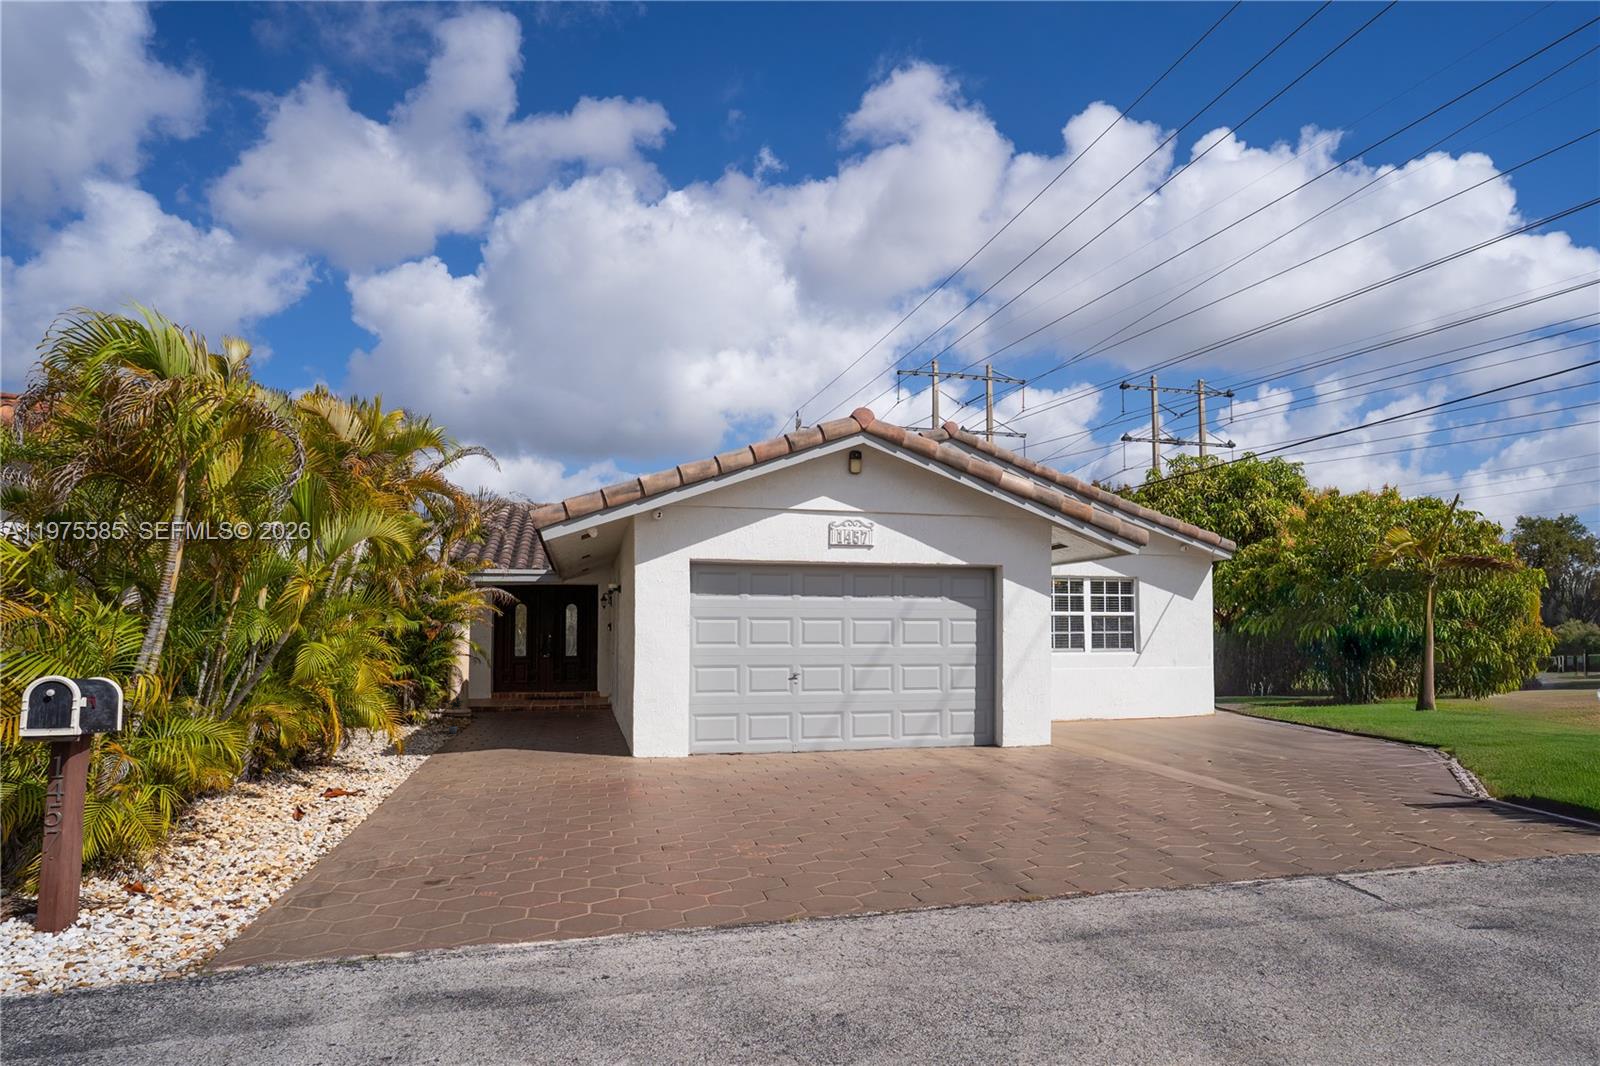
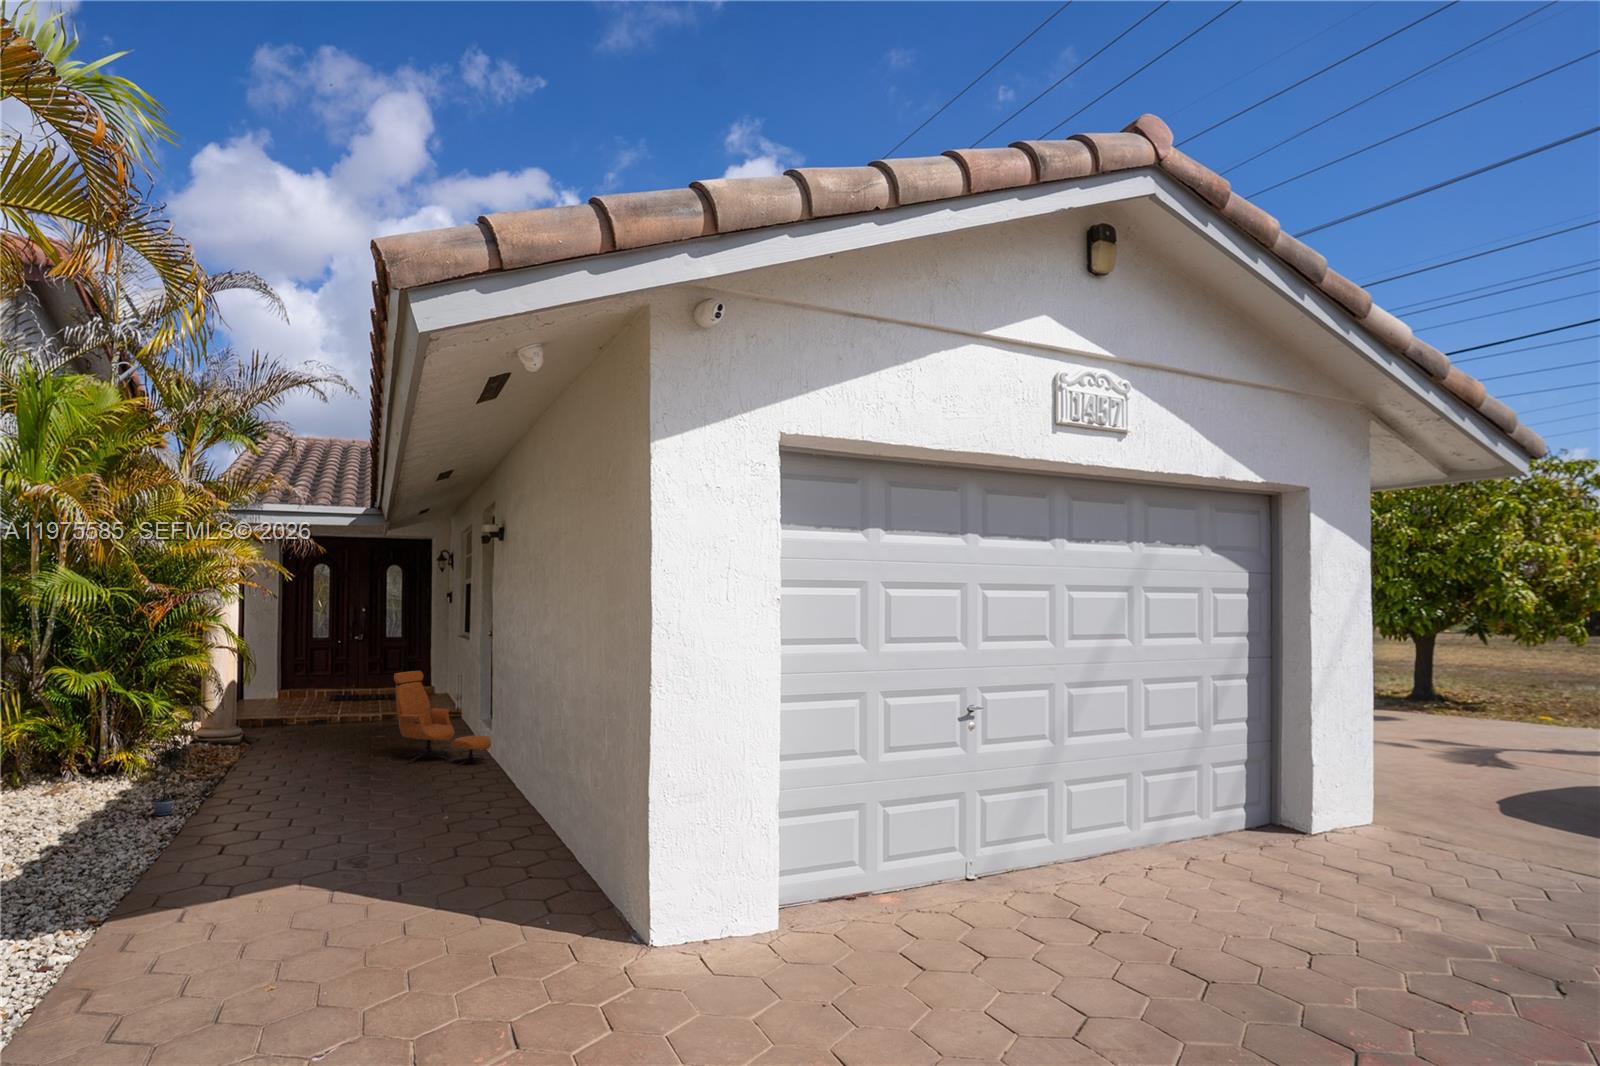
lounge chair: none [561,670,614,725] -> present [394,671,491,766]

